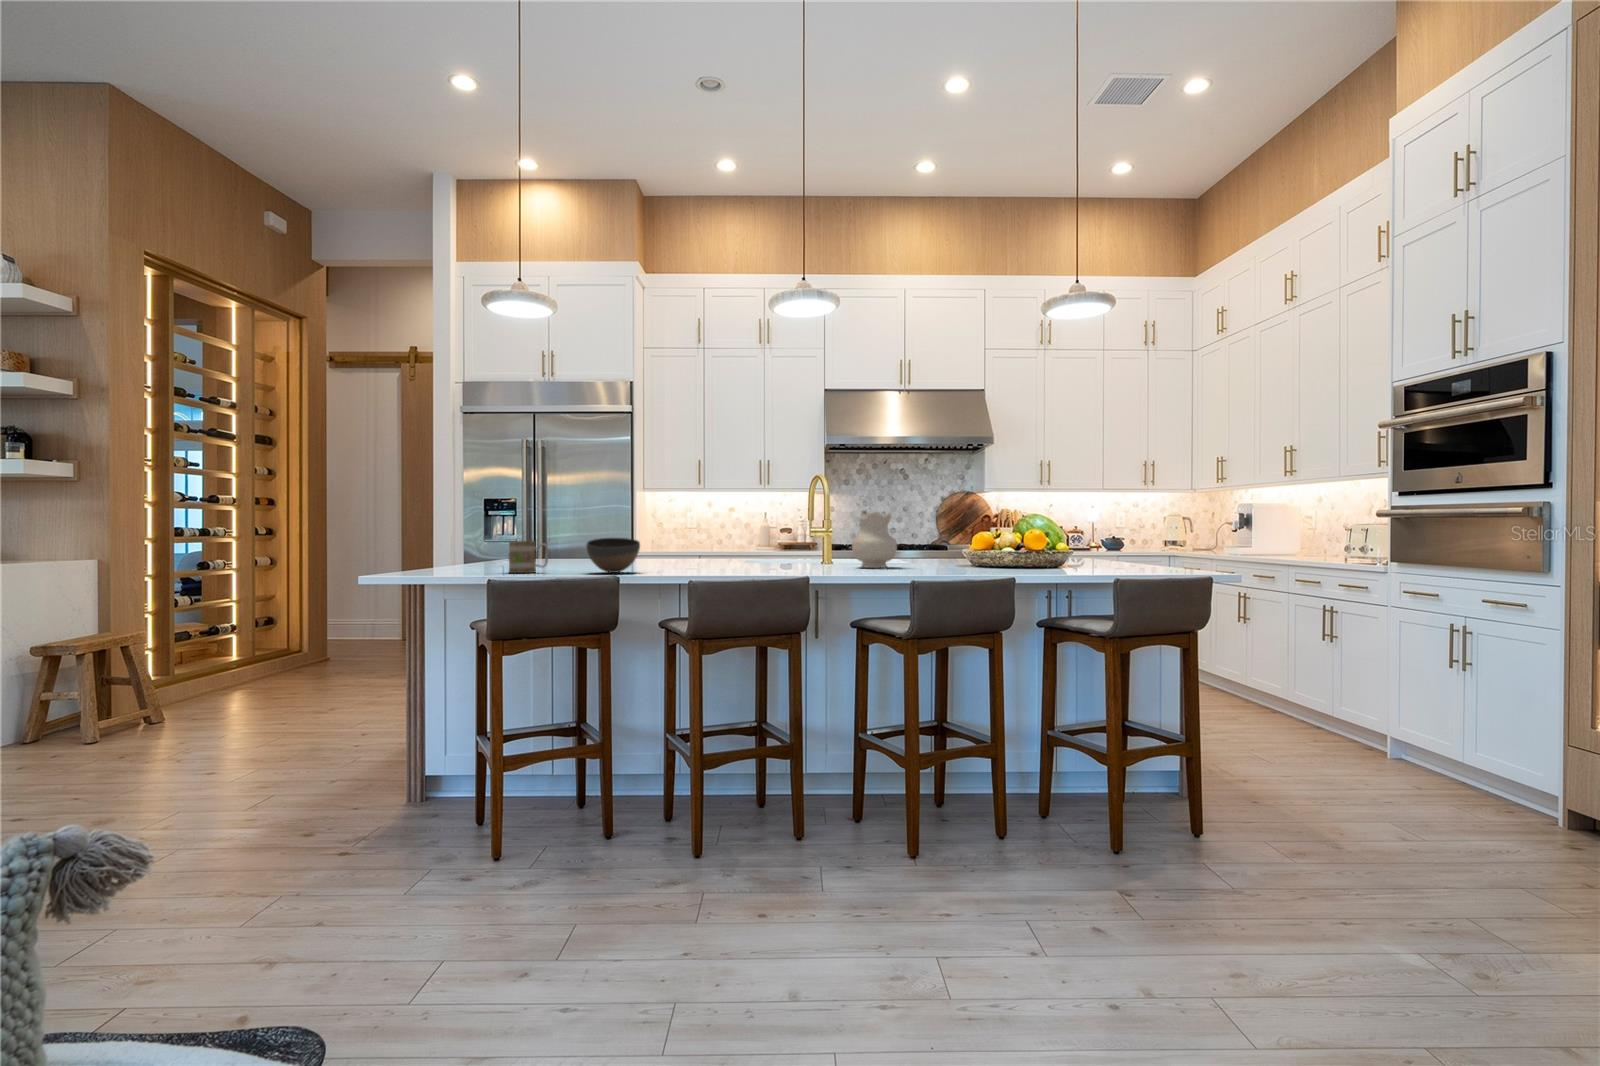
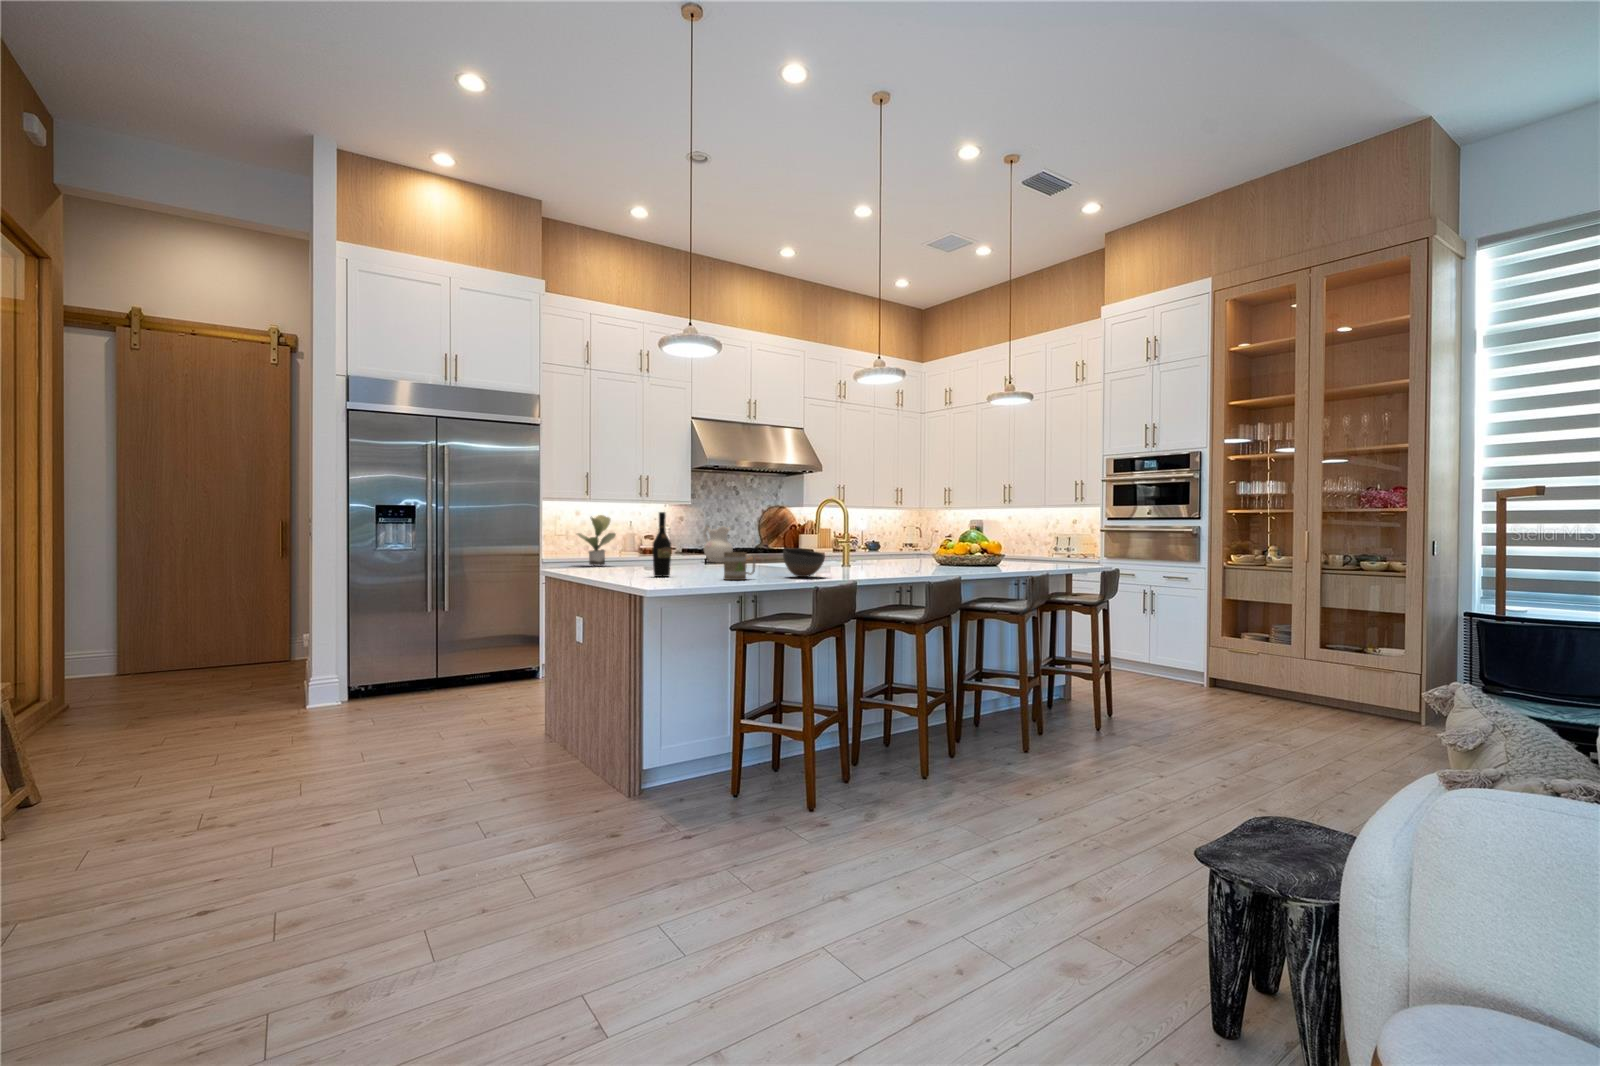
wine bottle: none [487,497,509,569] -> present [653,512,671,577]
potted plant: none [552,505,588,559] -> present [577,515,616,565]
ceramic pitcher: present [852,511,897,568] -> present [703,525,733,563]

